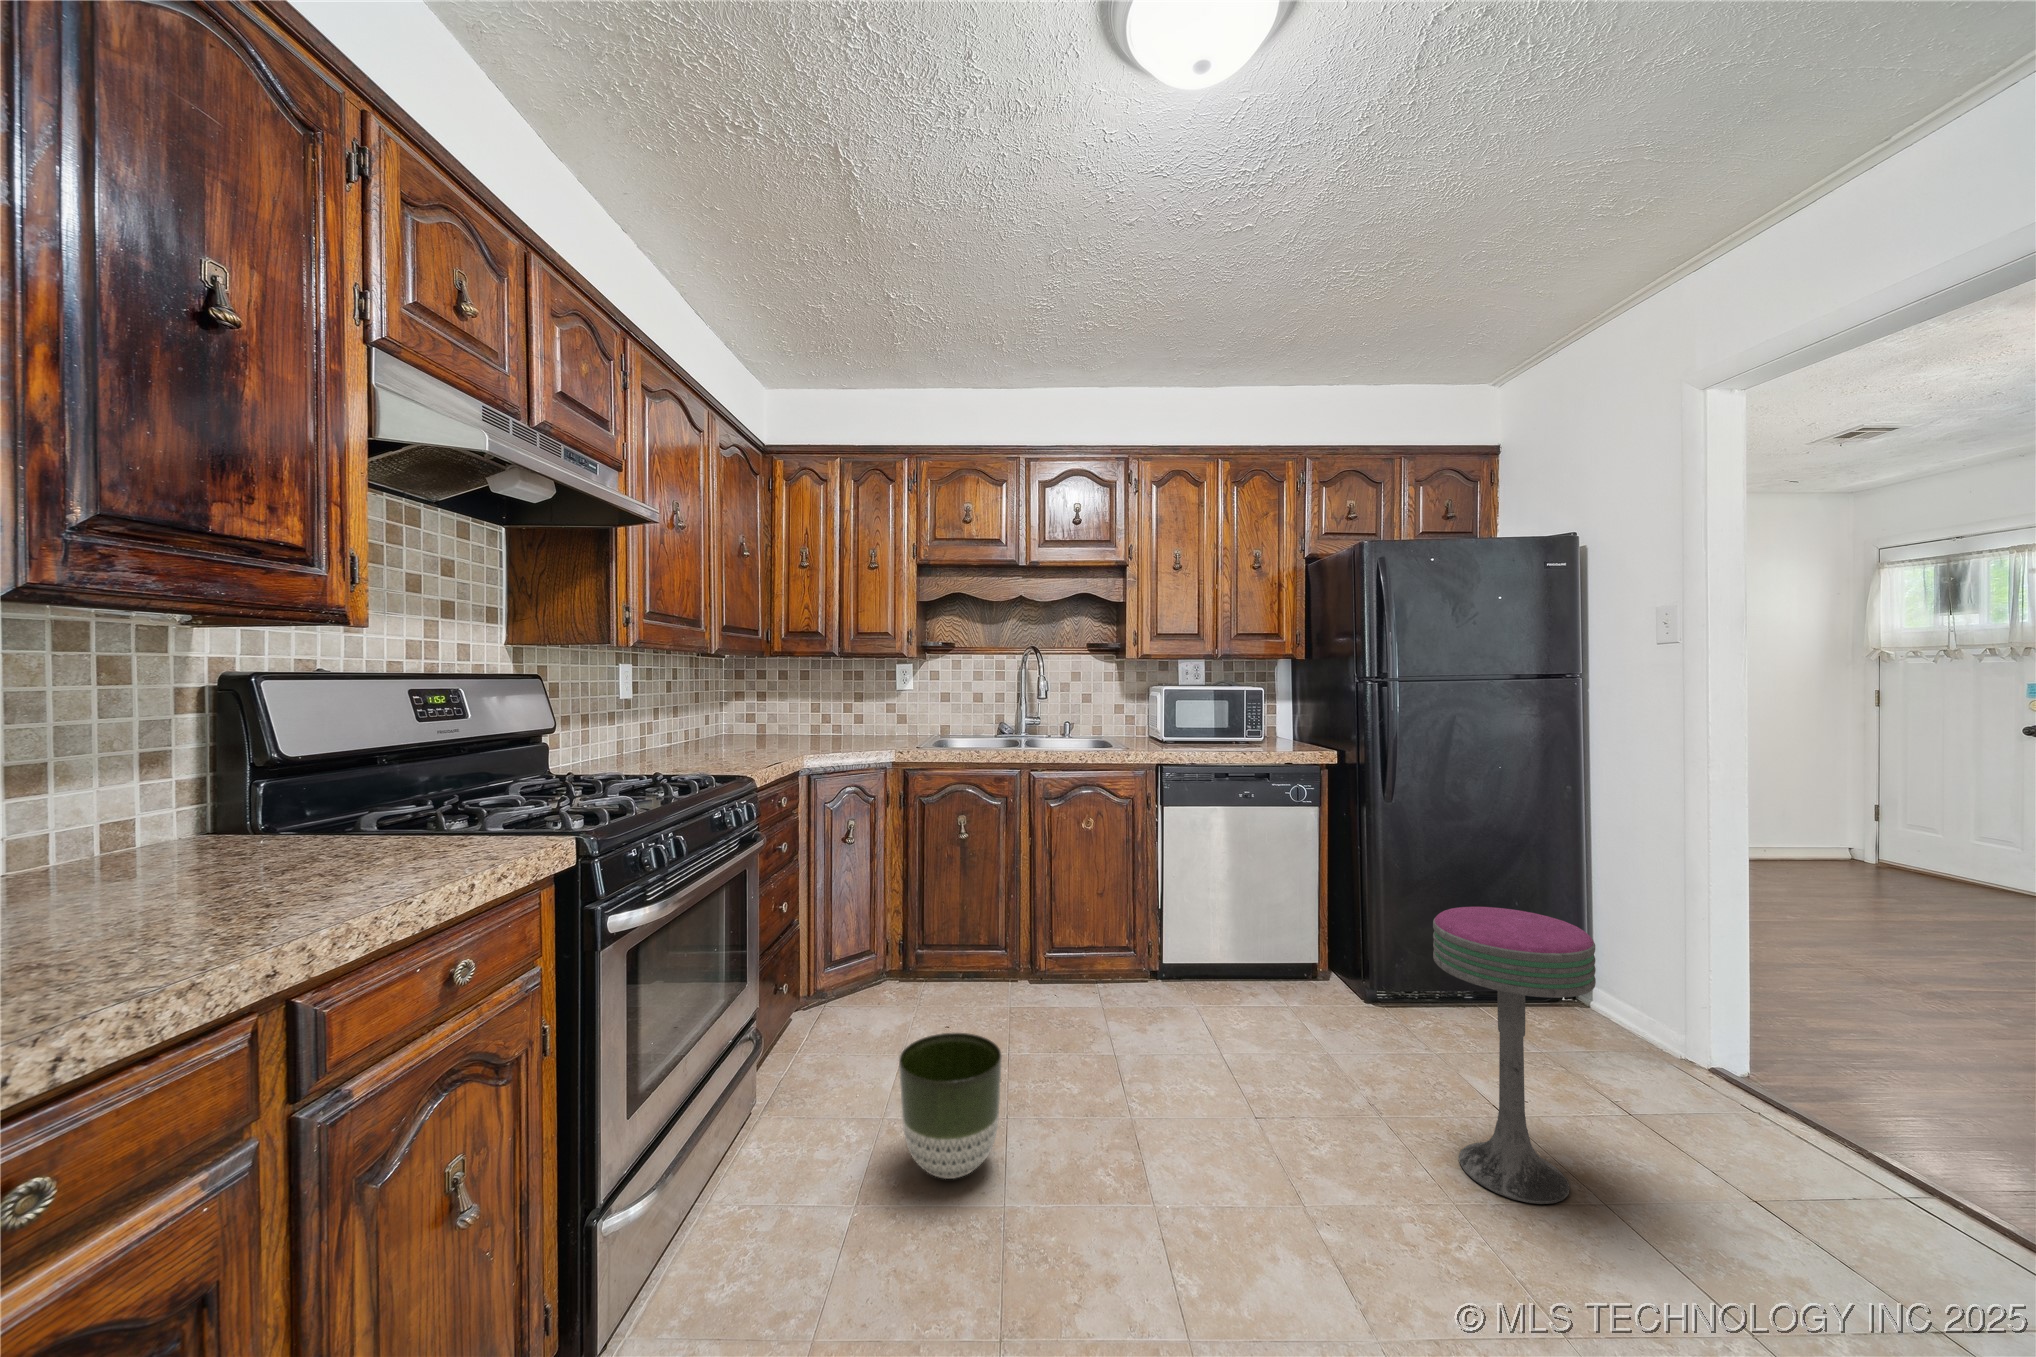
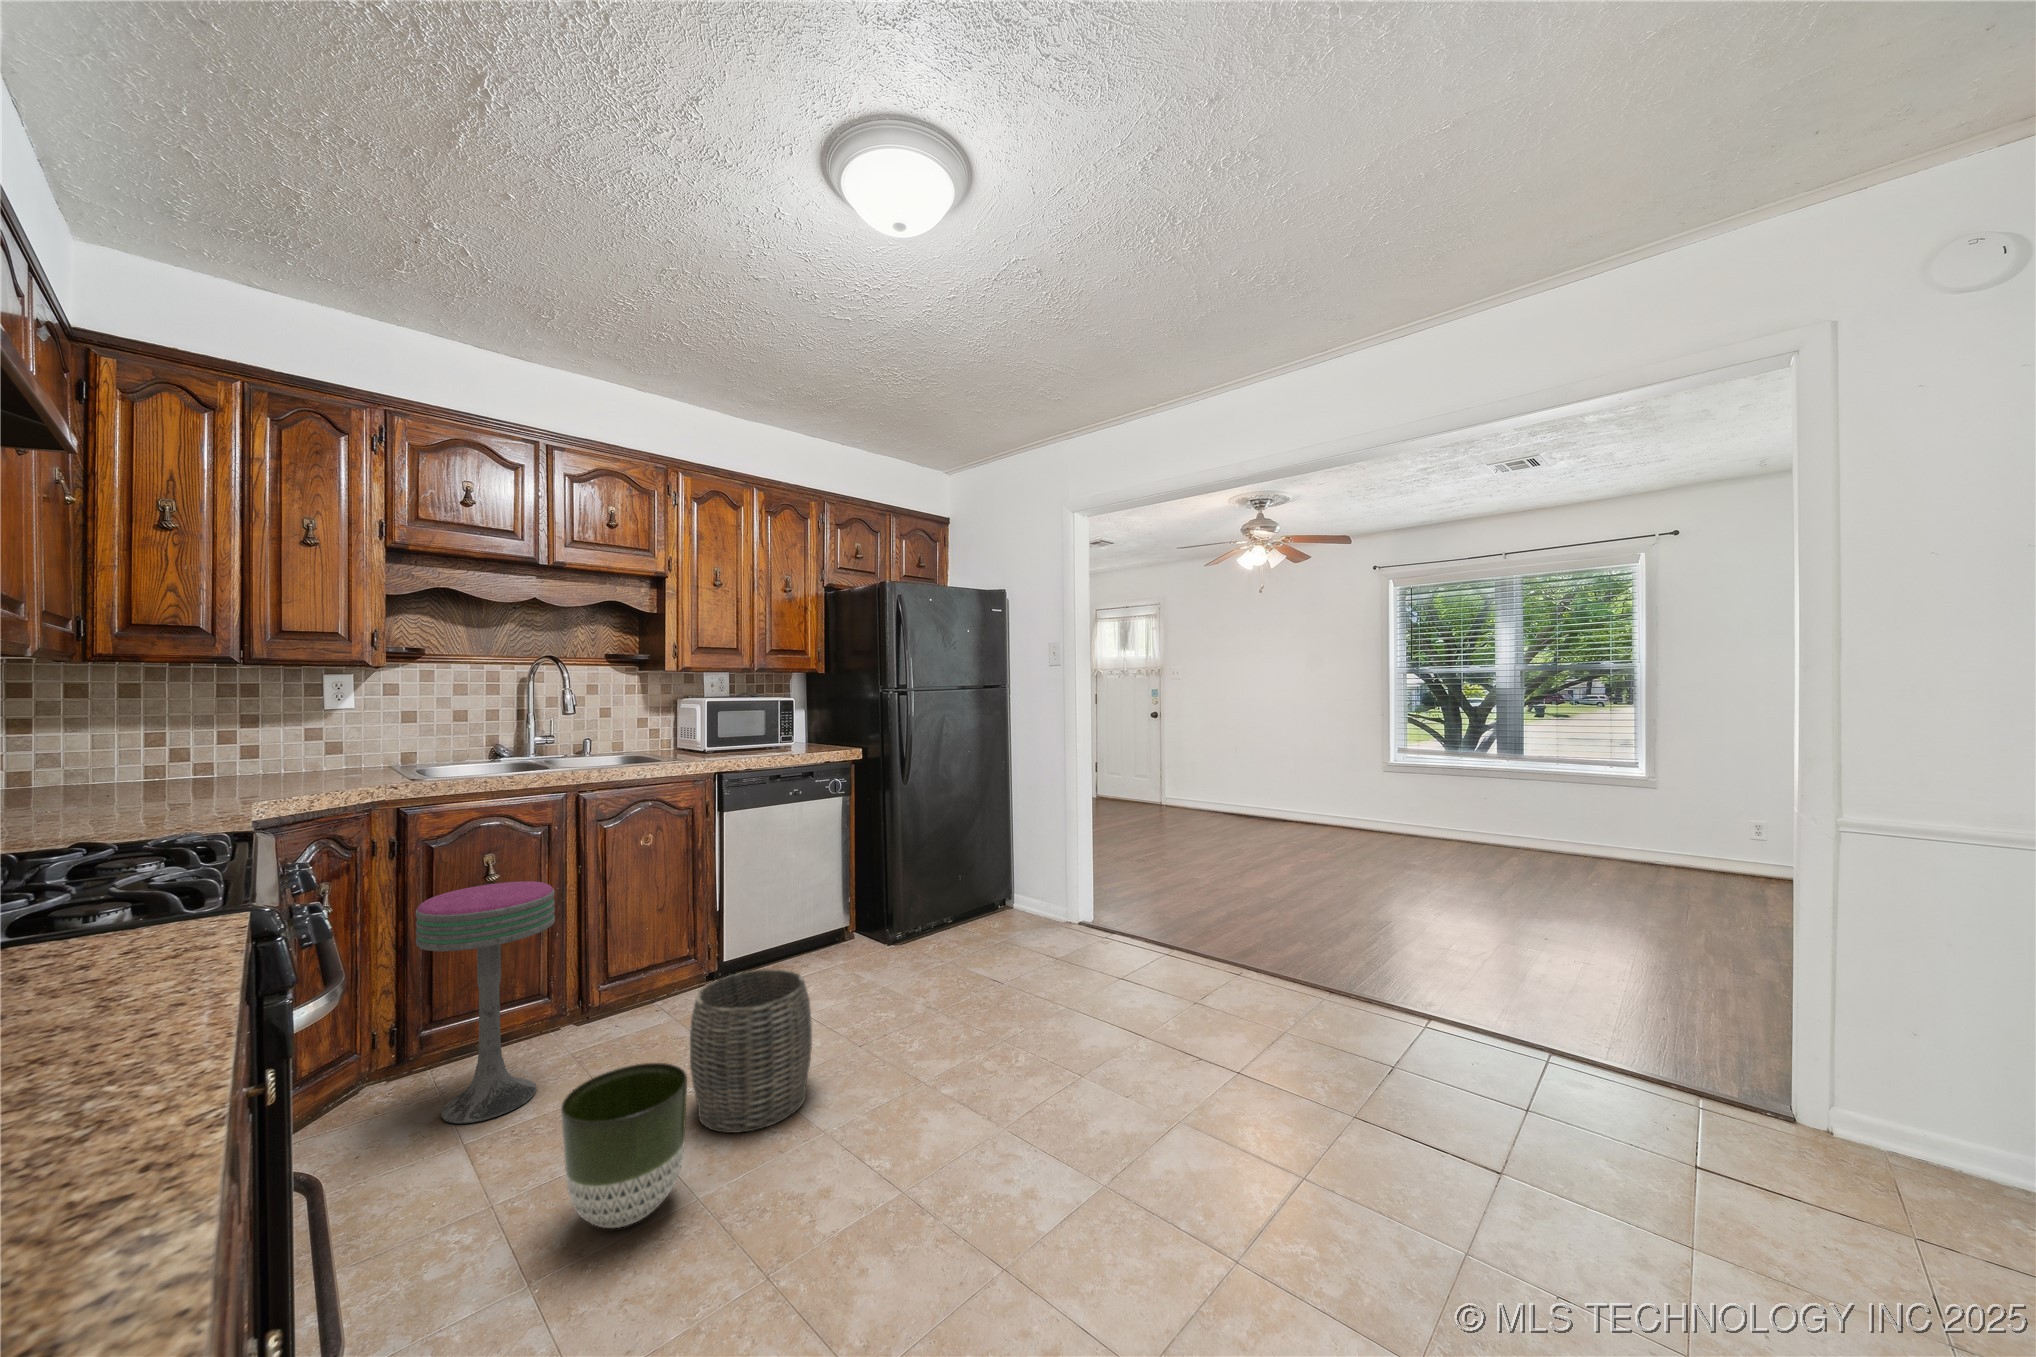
bar stool: present [1433,907,1596,1204] -> present [416,881,555,1124]
woven basket: none [1046,977,1166,1148] -> present [690,969,812,1133]

